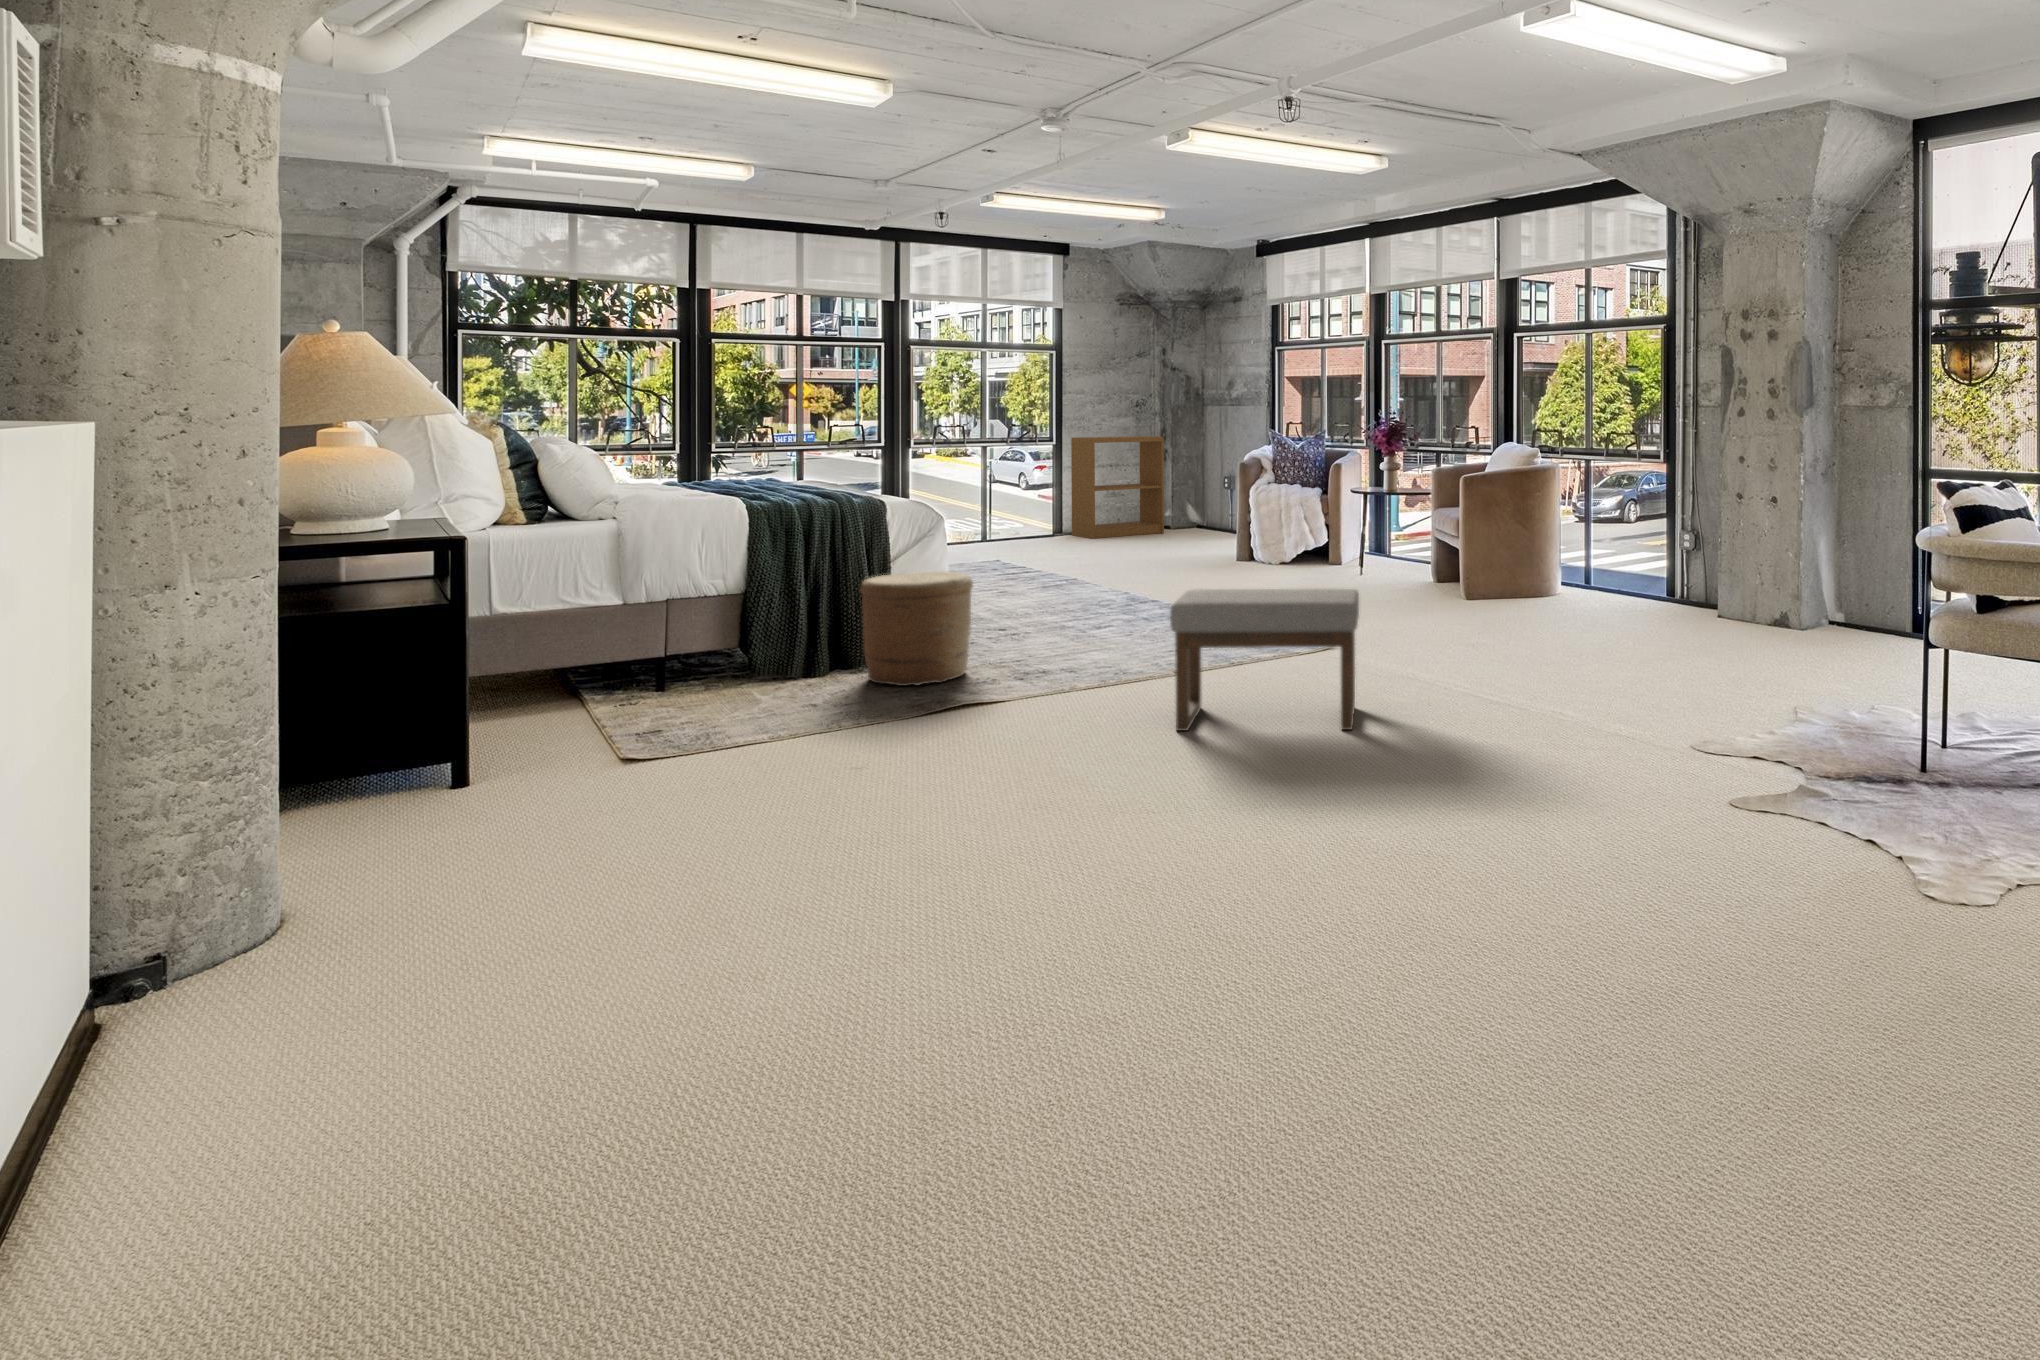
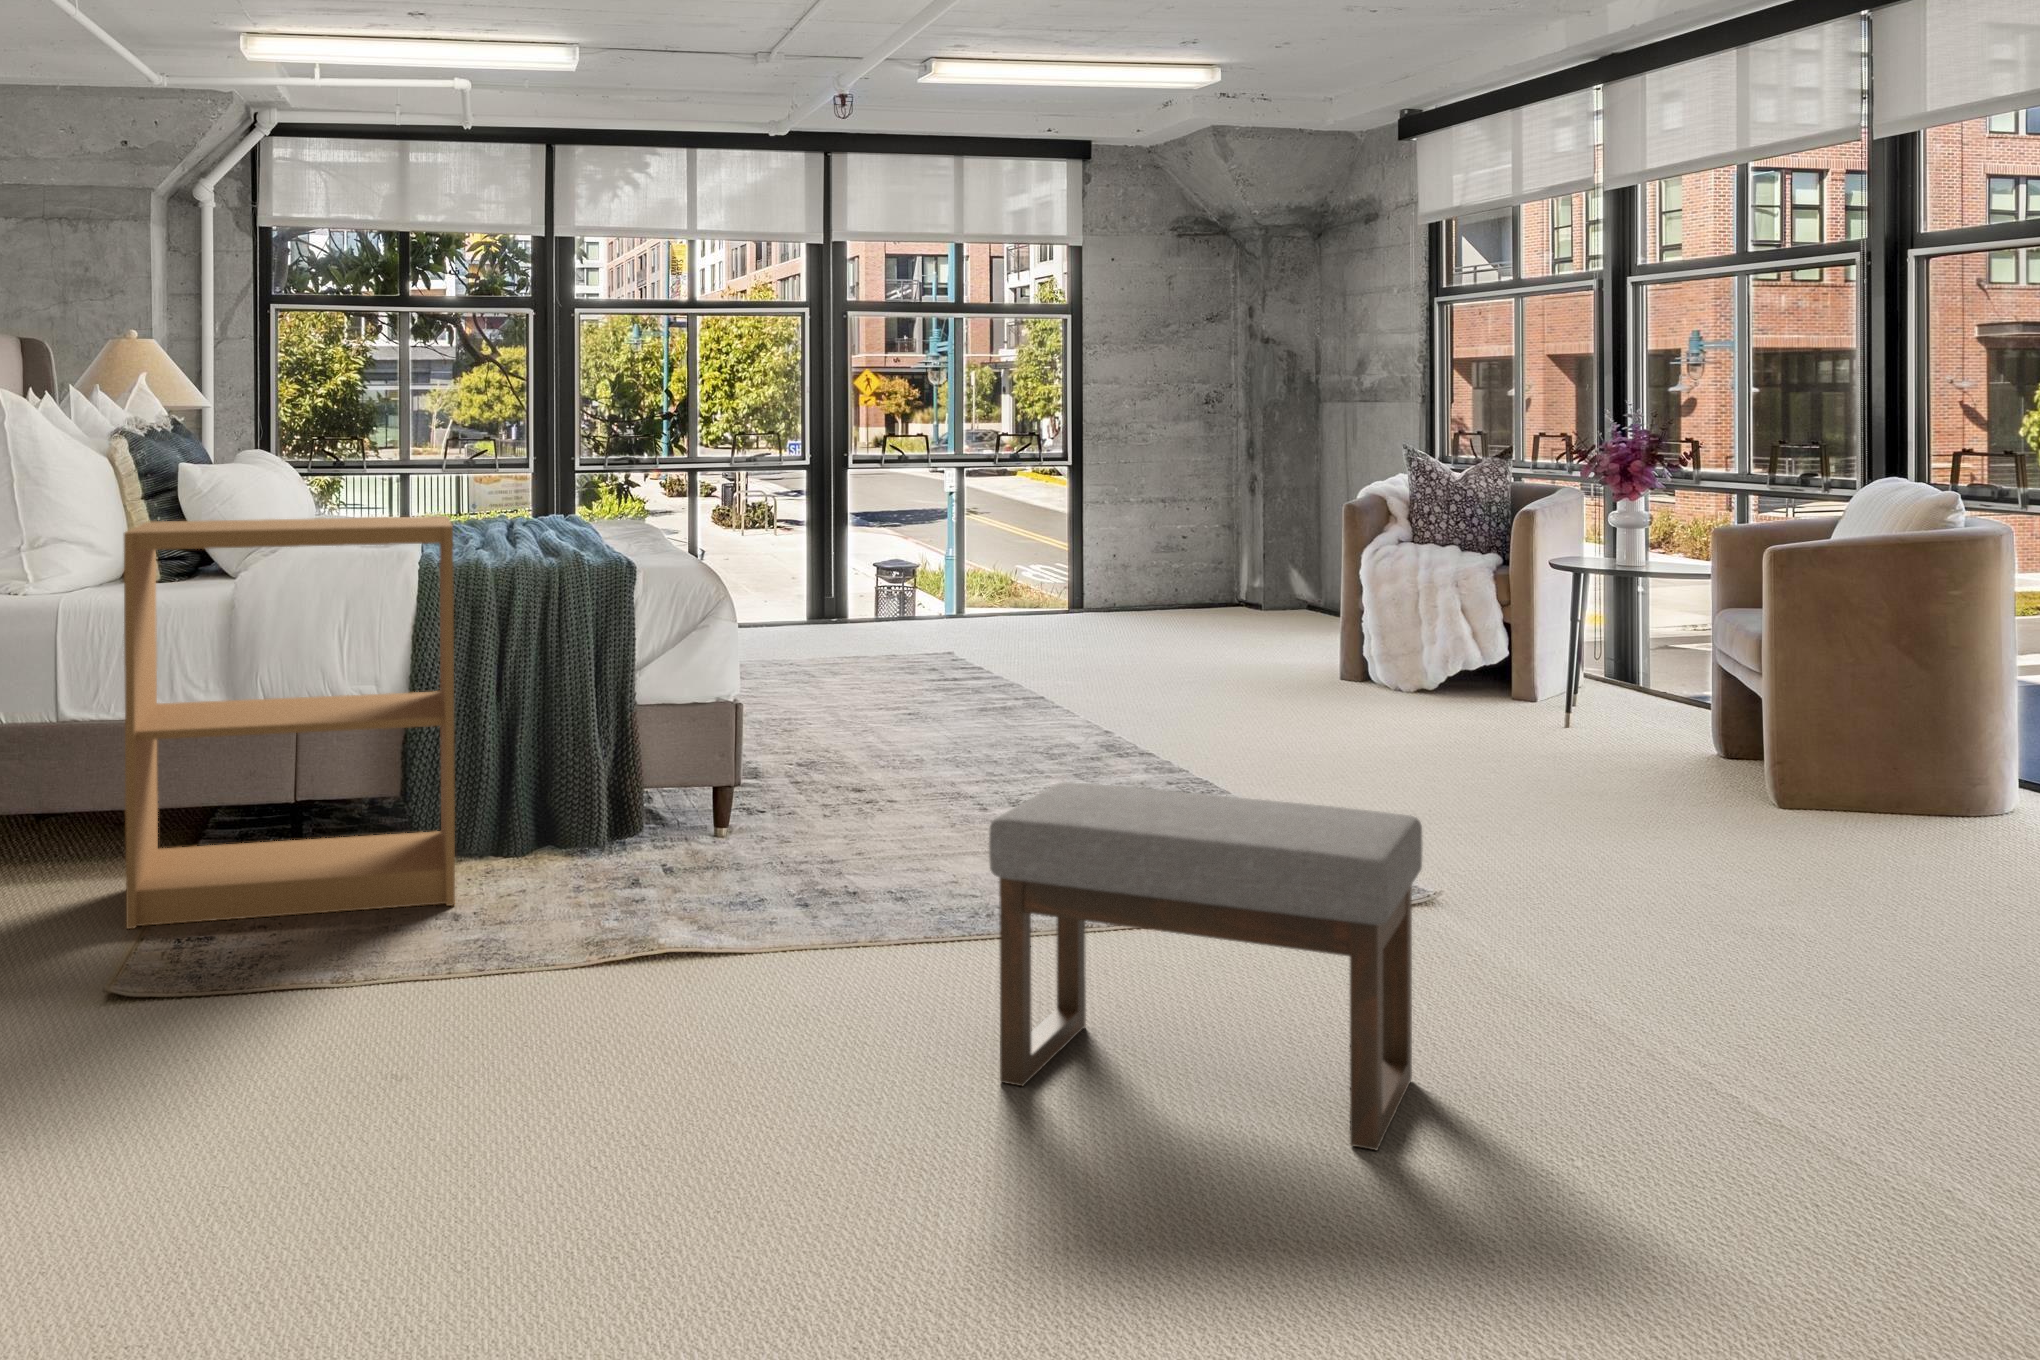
bookshelf: present [1071,436,1164,539] -> present [124,516,455,929]
woven basket: present [860,572,973,686] -> none [569,691,750,895]

